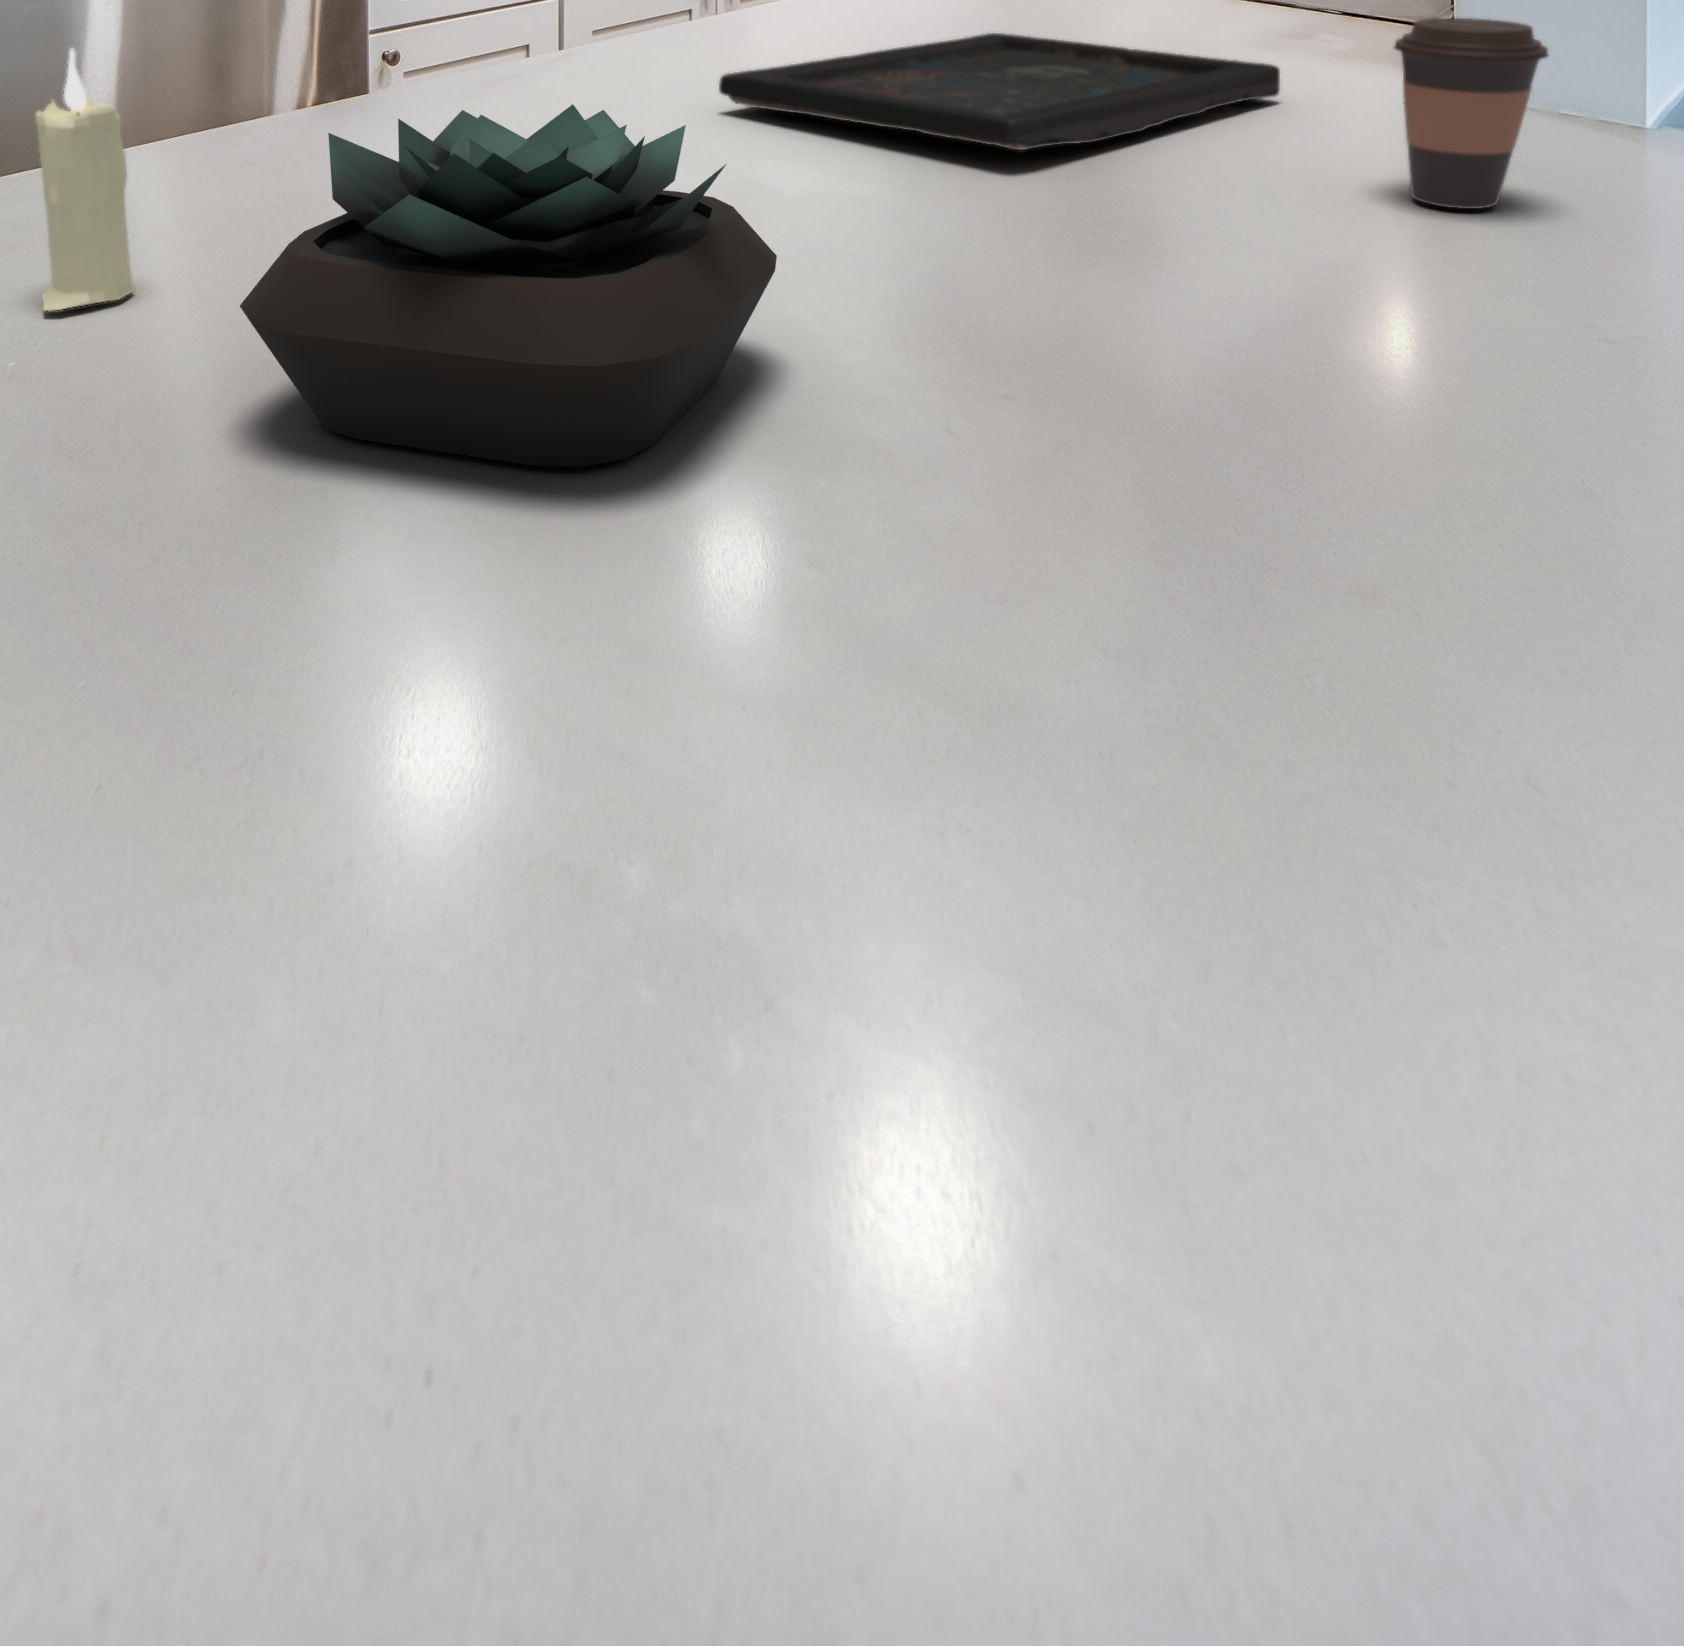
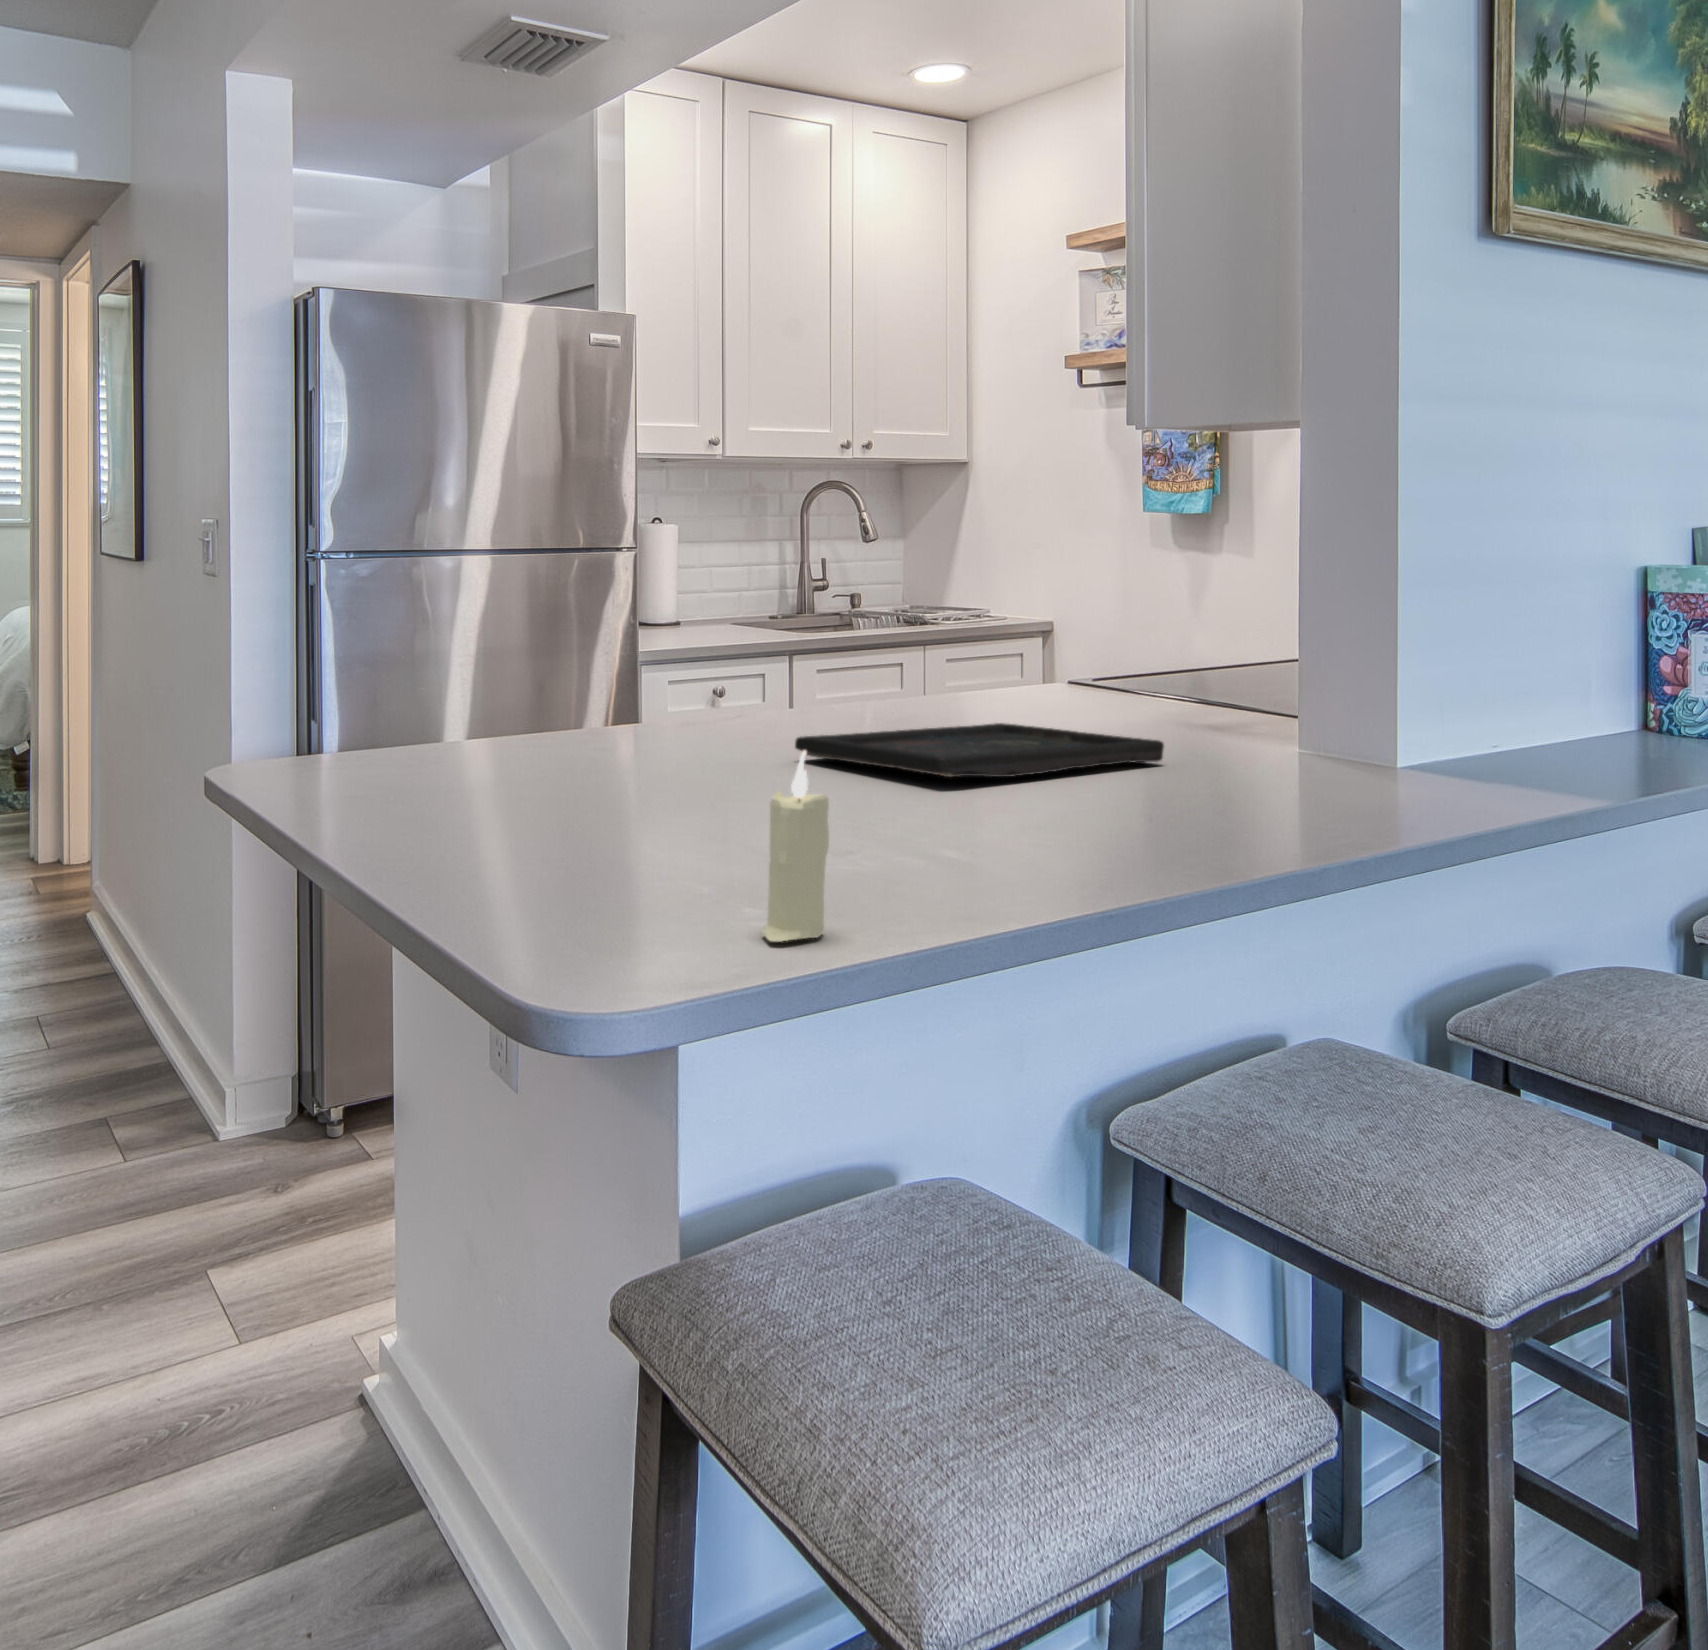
coffee cup: present [1394,18,1548,209] -> none [1161,699,1251,811]
candle: present [35,49,134,311] -> present [762,751,829,941]
succulent plant: present [240,104,777,467] -> none [476,718,737,870]

